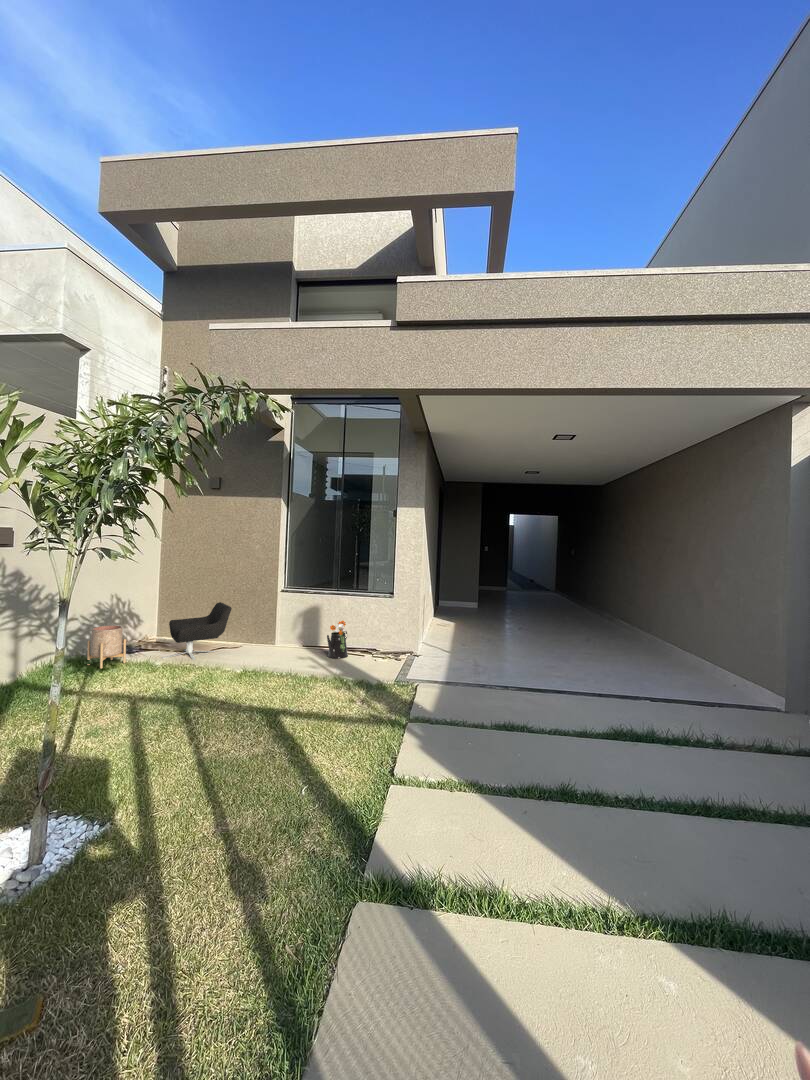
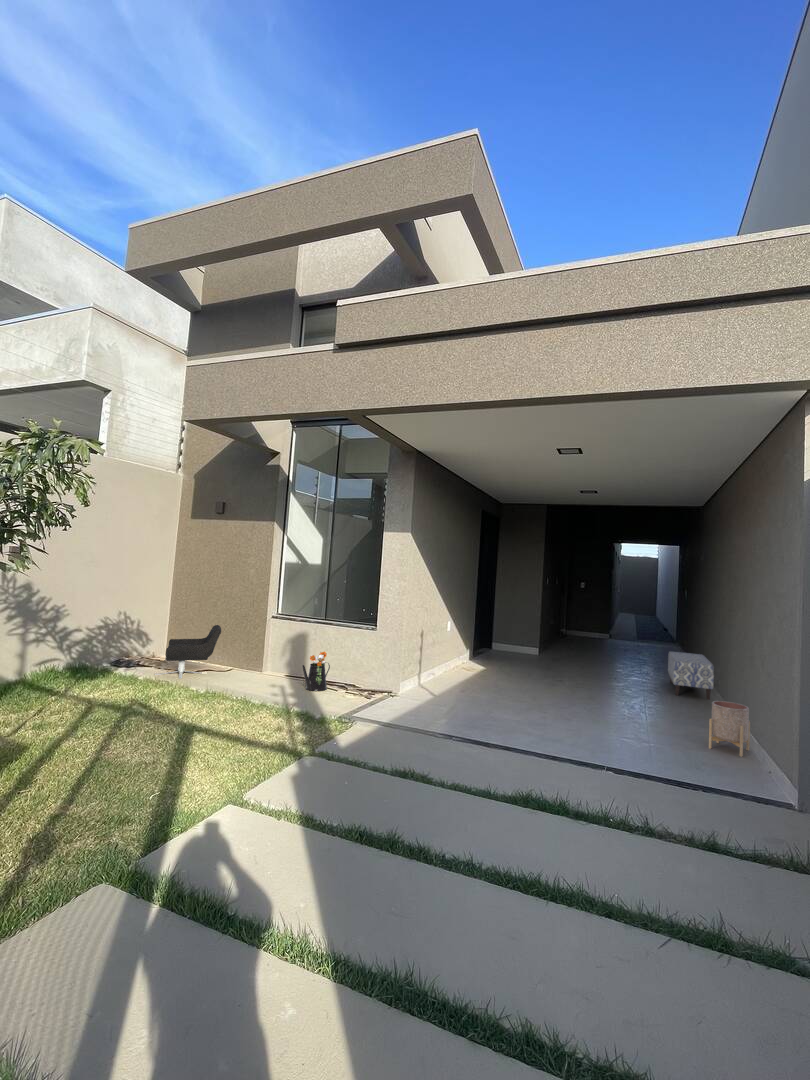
bench: none [591,599,637,634] -> present [668,651,714,700]
planter: present [87,625,126,669] -> present [709,701,750,757]

